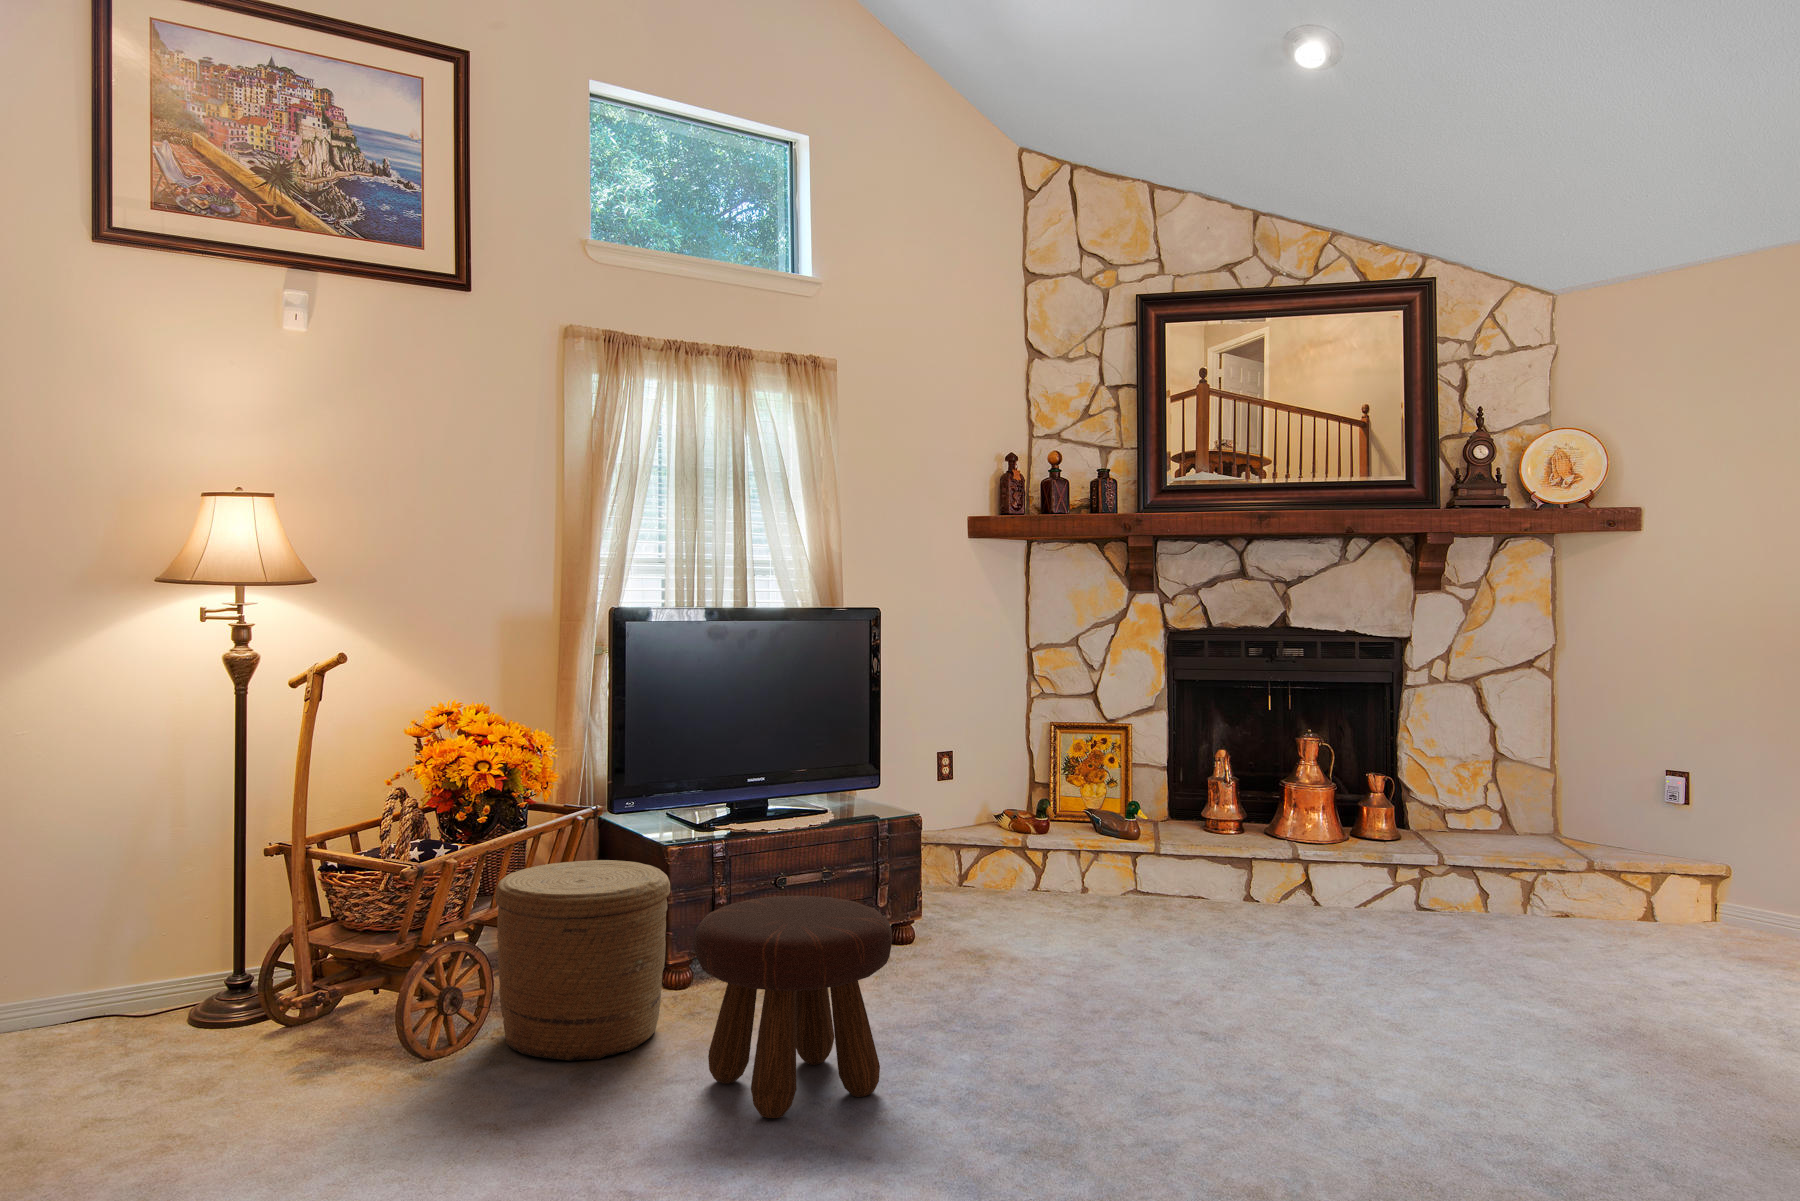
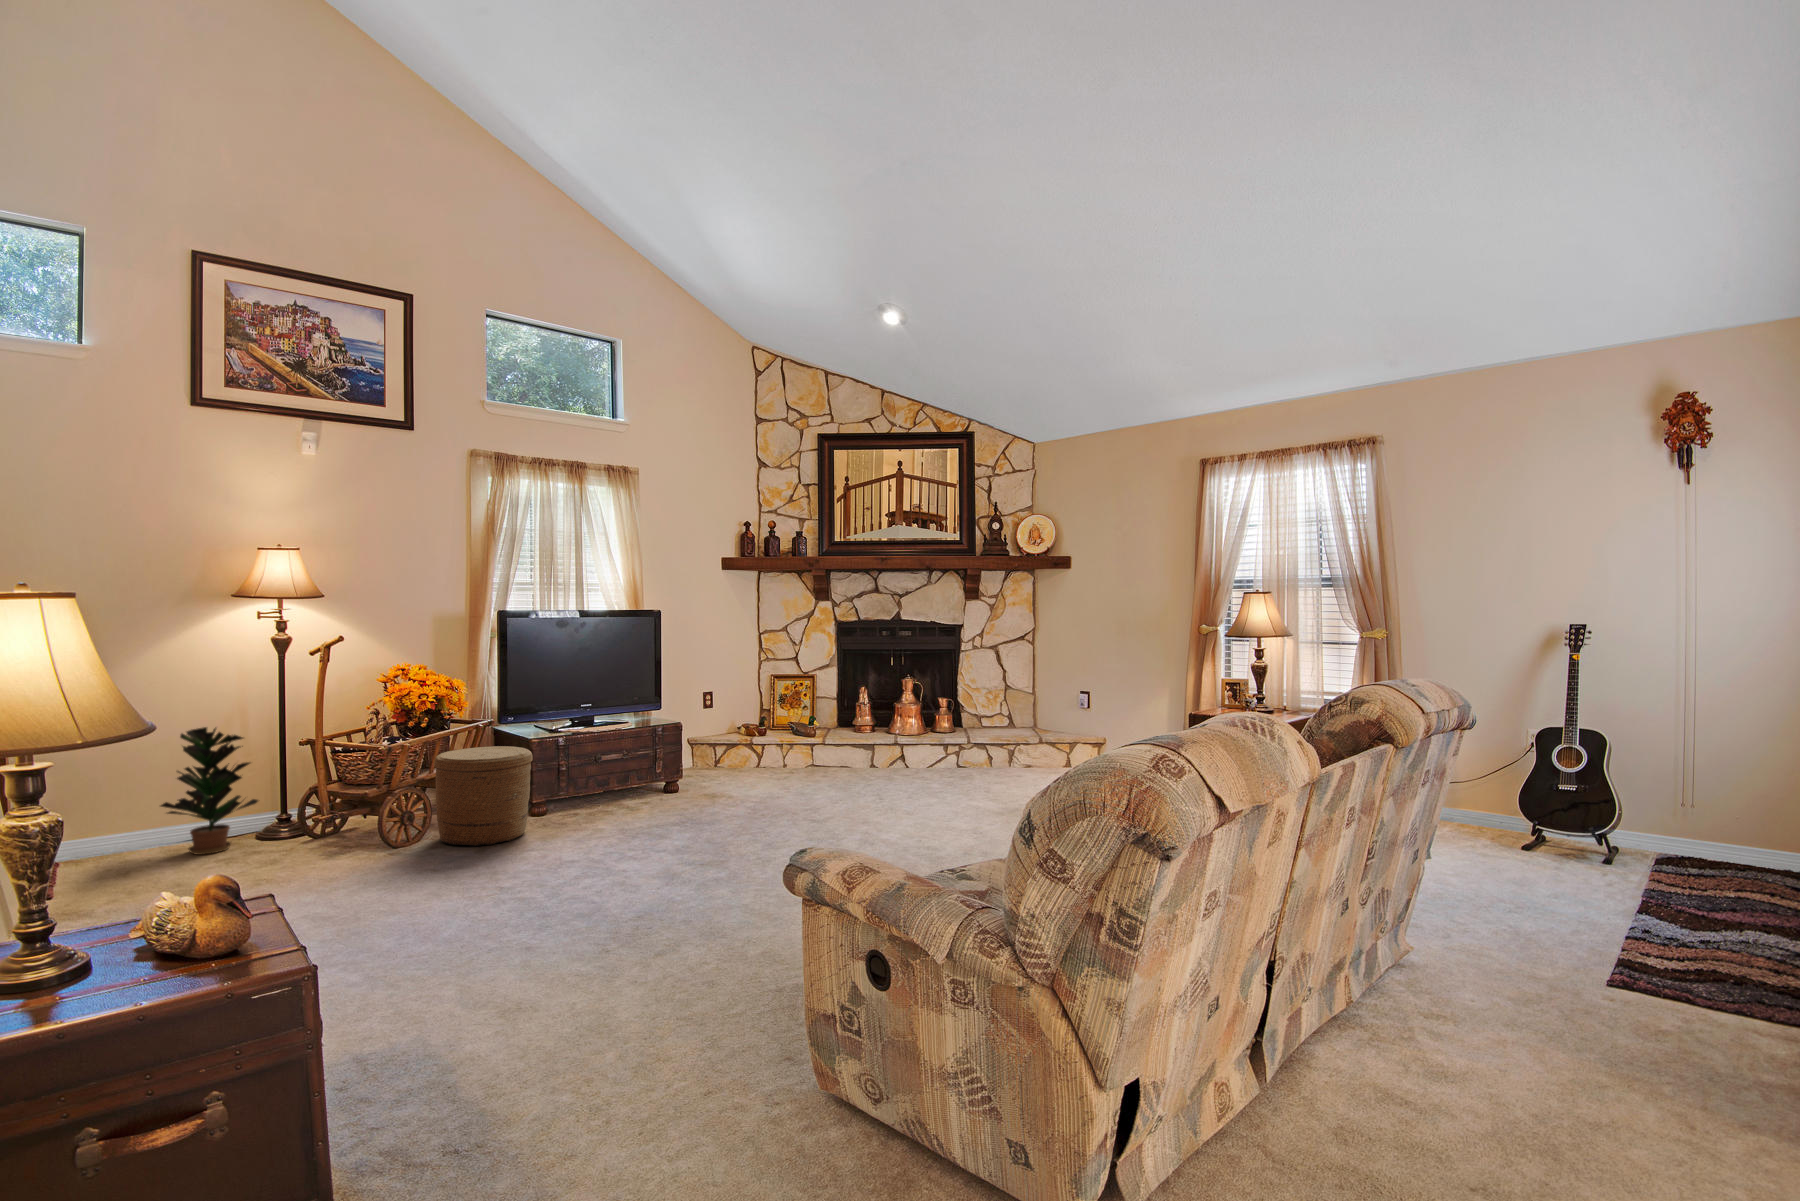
potted plant: none [32,813,204,1048] -> present [161,727,258,855]
footstool: present [694,896,892,1118] -> none [543,757,647,859]

